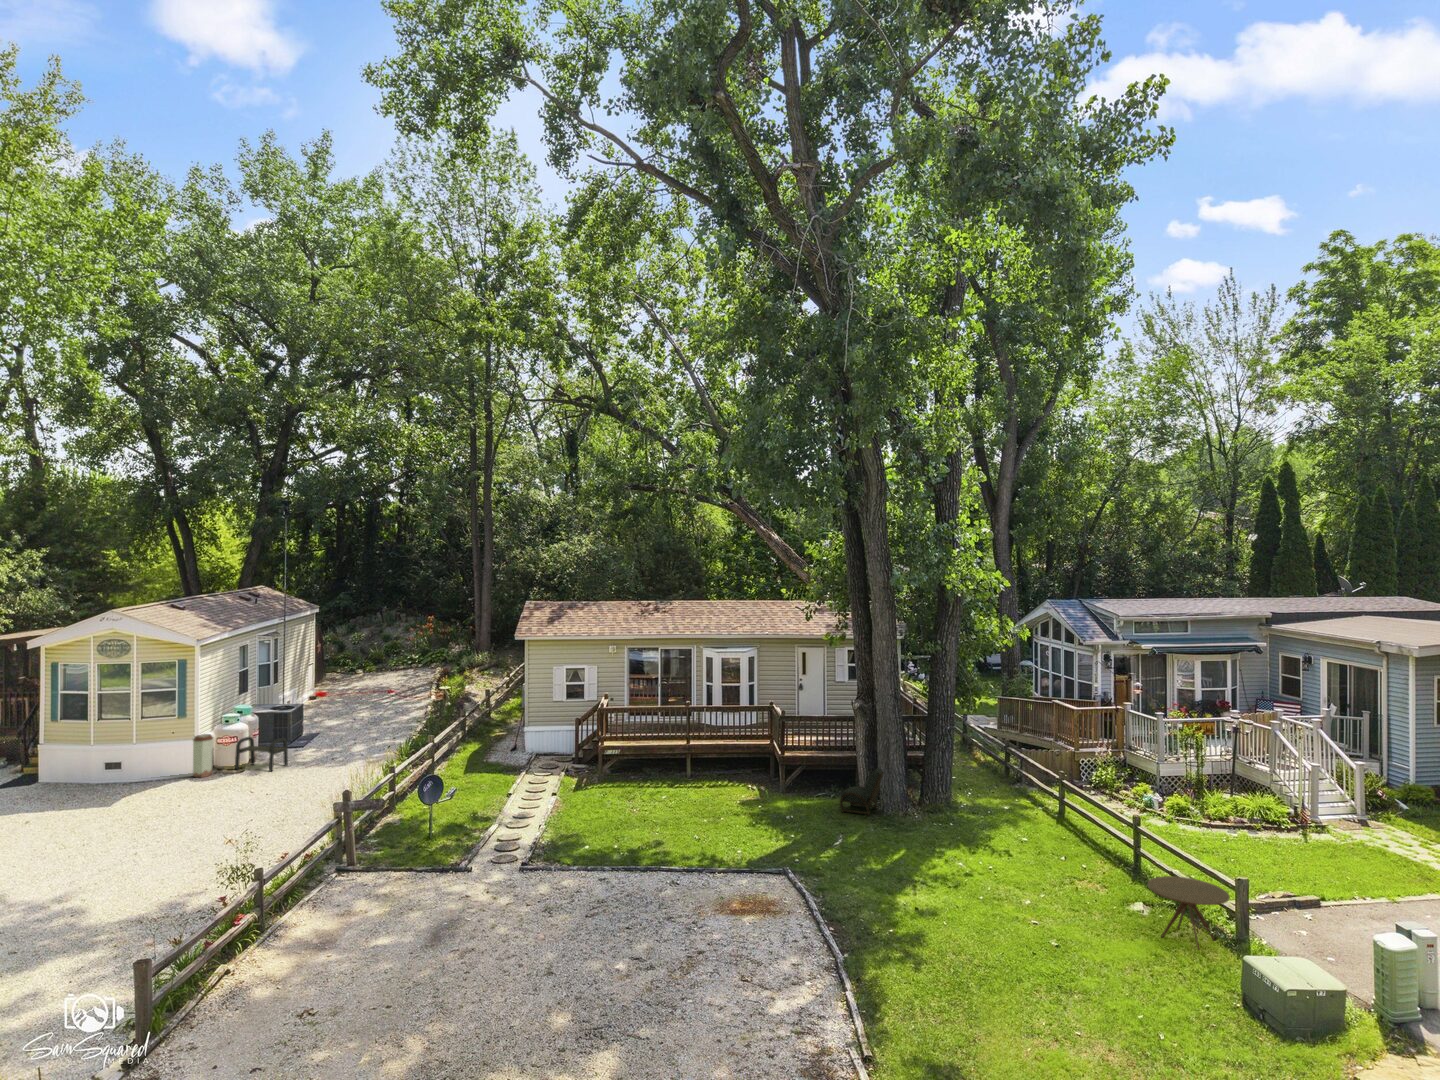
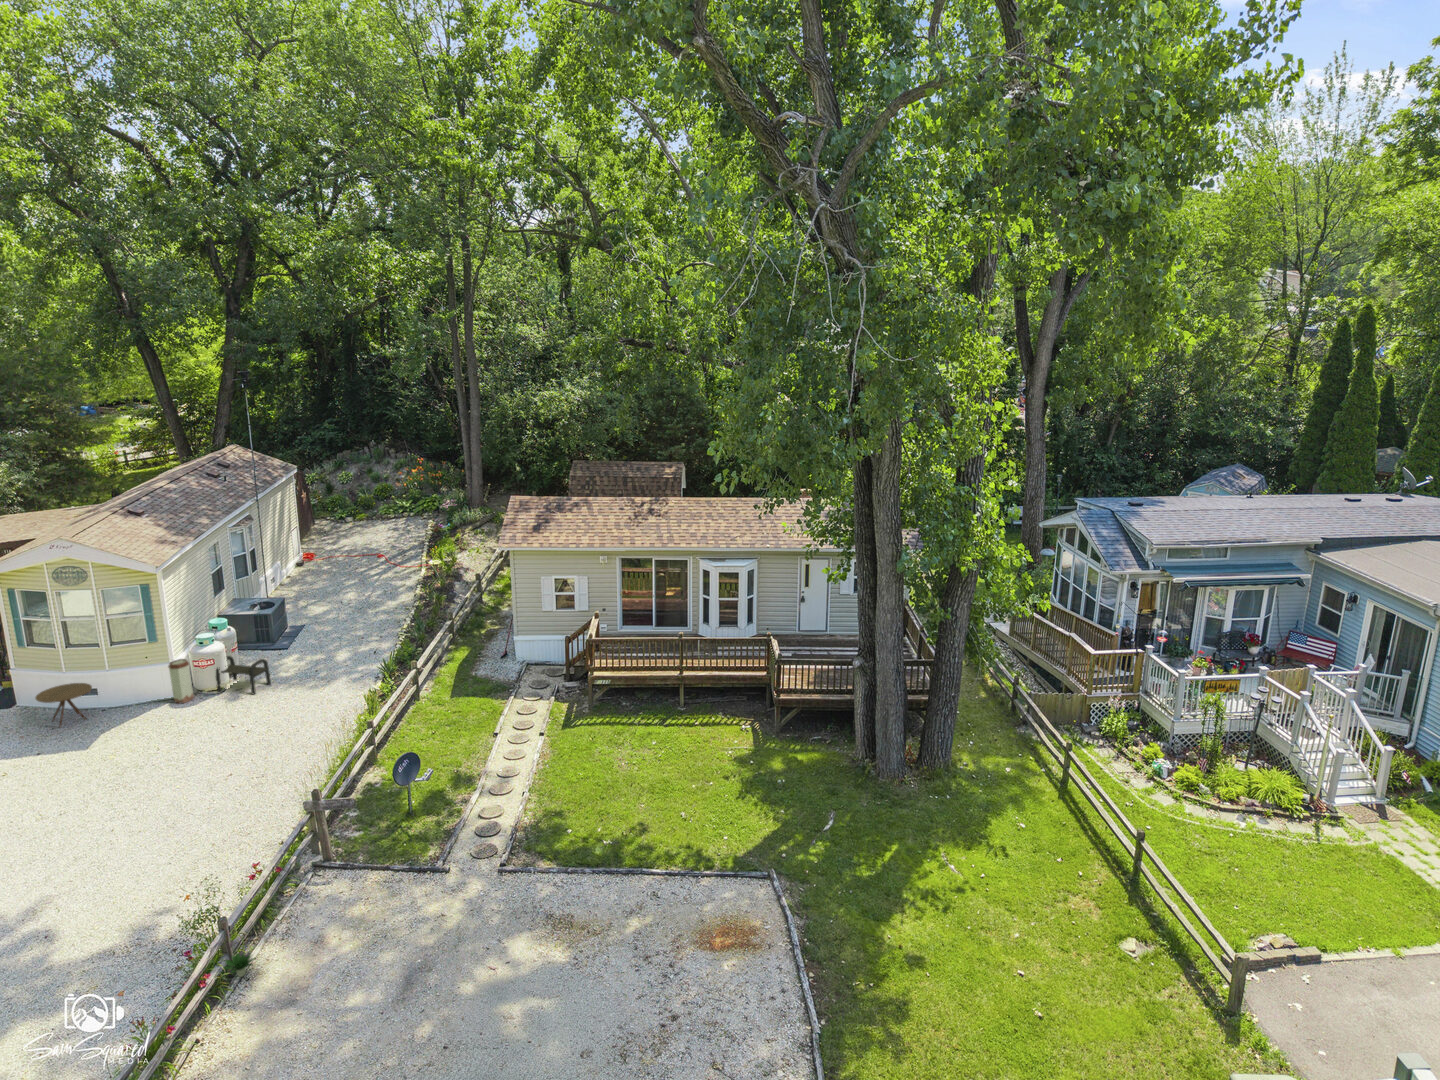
lounge chair: present [840,768,884,816] -> none [834,725,886,776]
round table: present [1148,876,1230,949] -> present [36,683,92,727]
potted plant: none [258,895,292,936] -> present [224,940,255,977]

